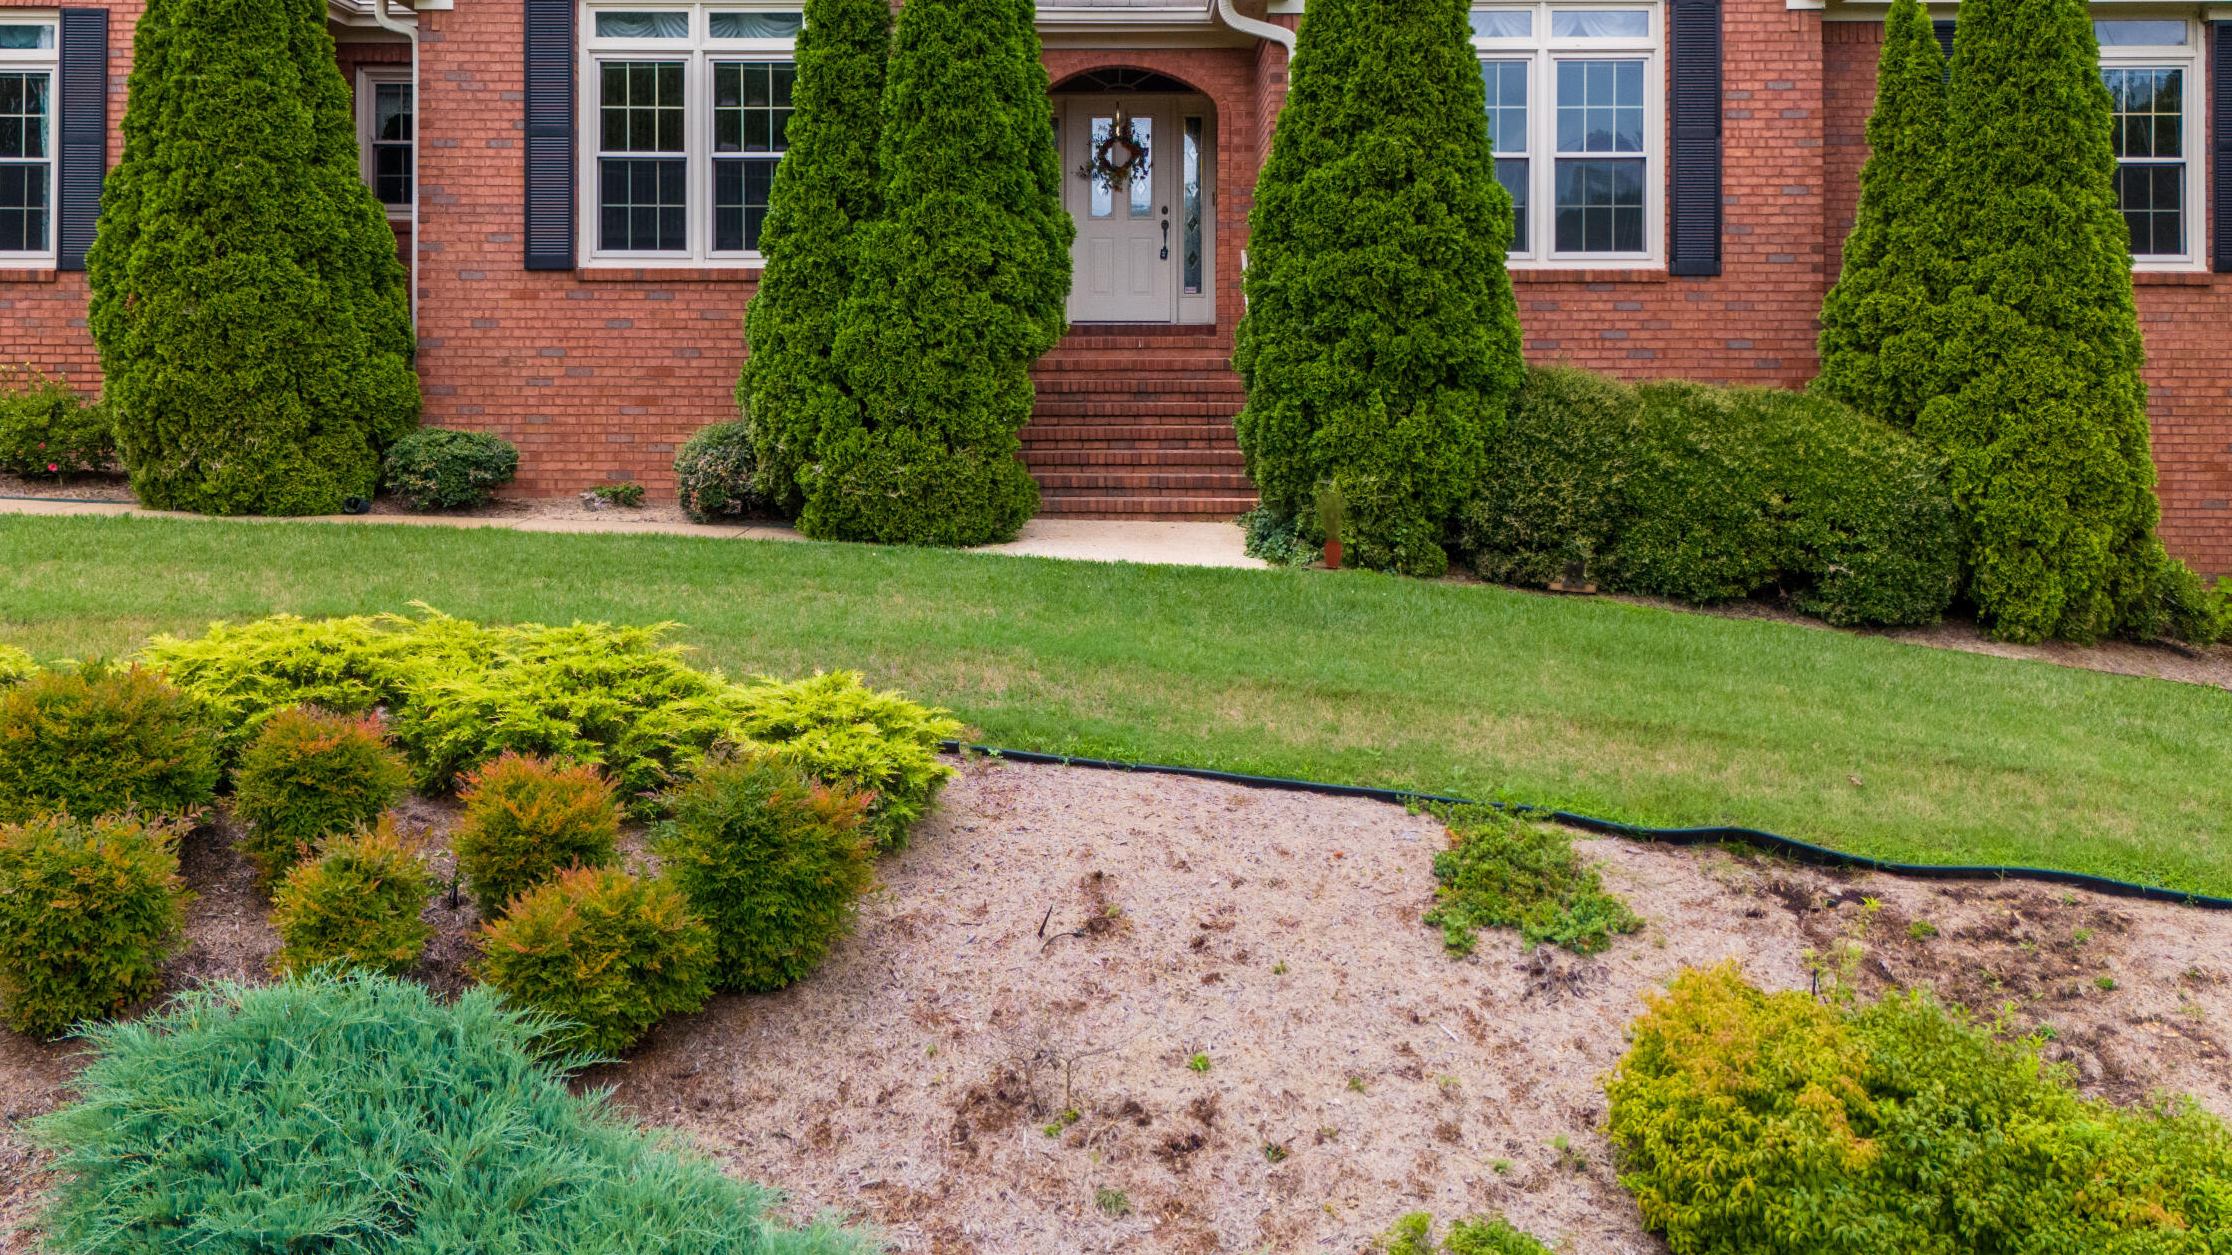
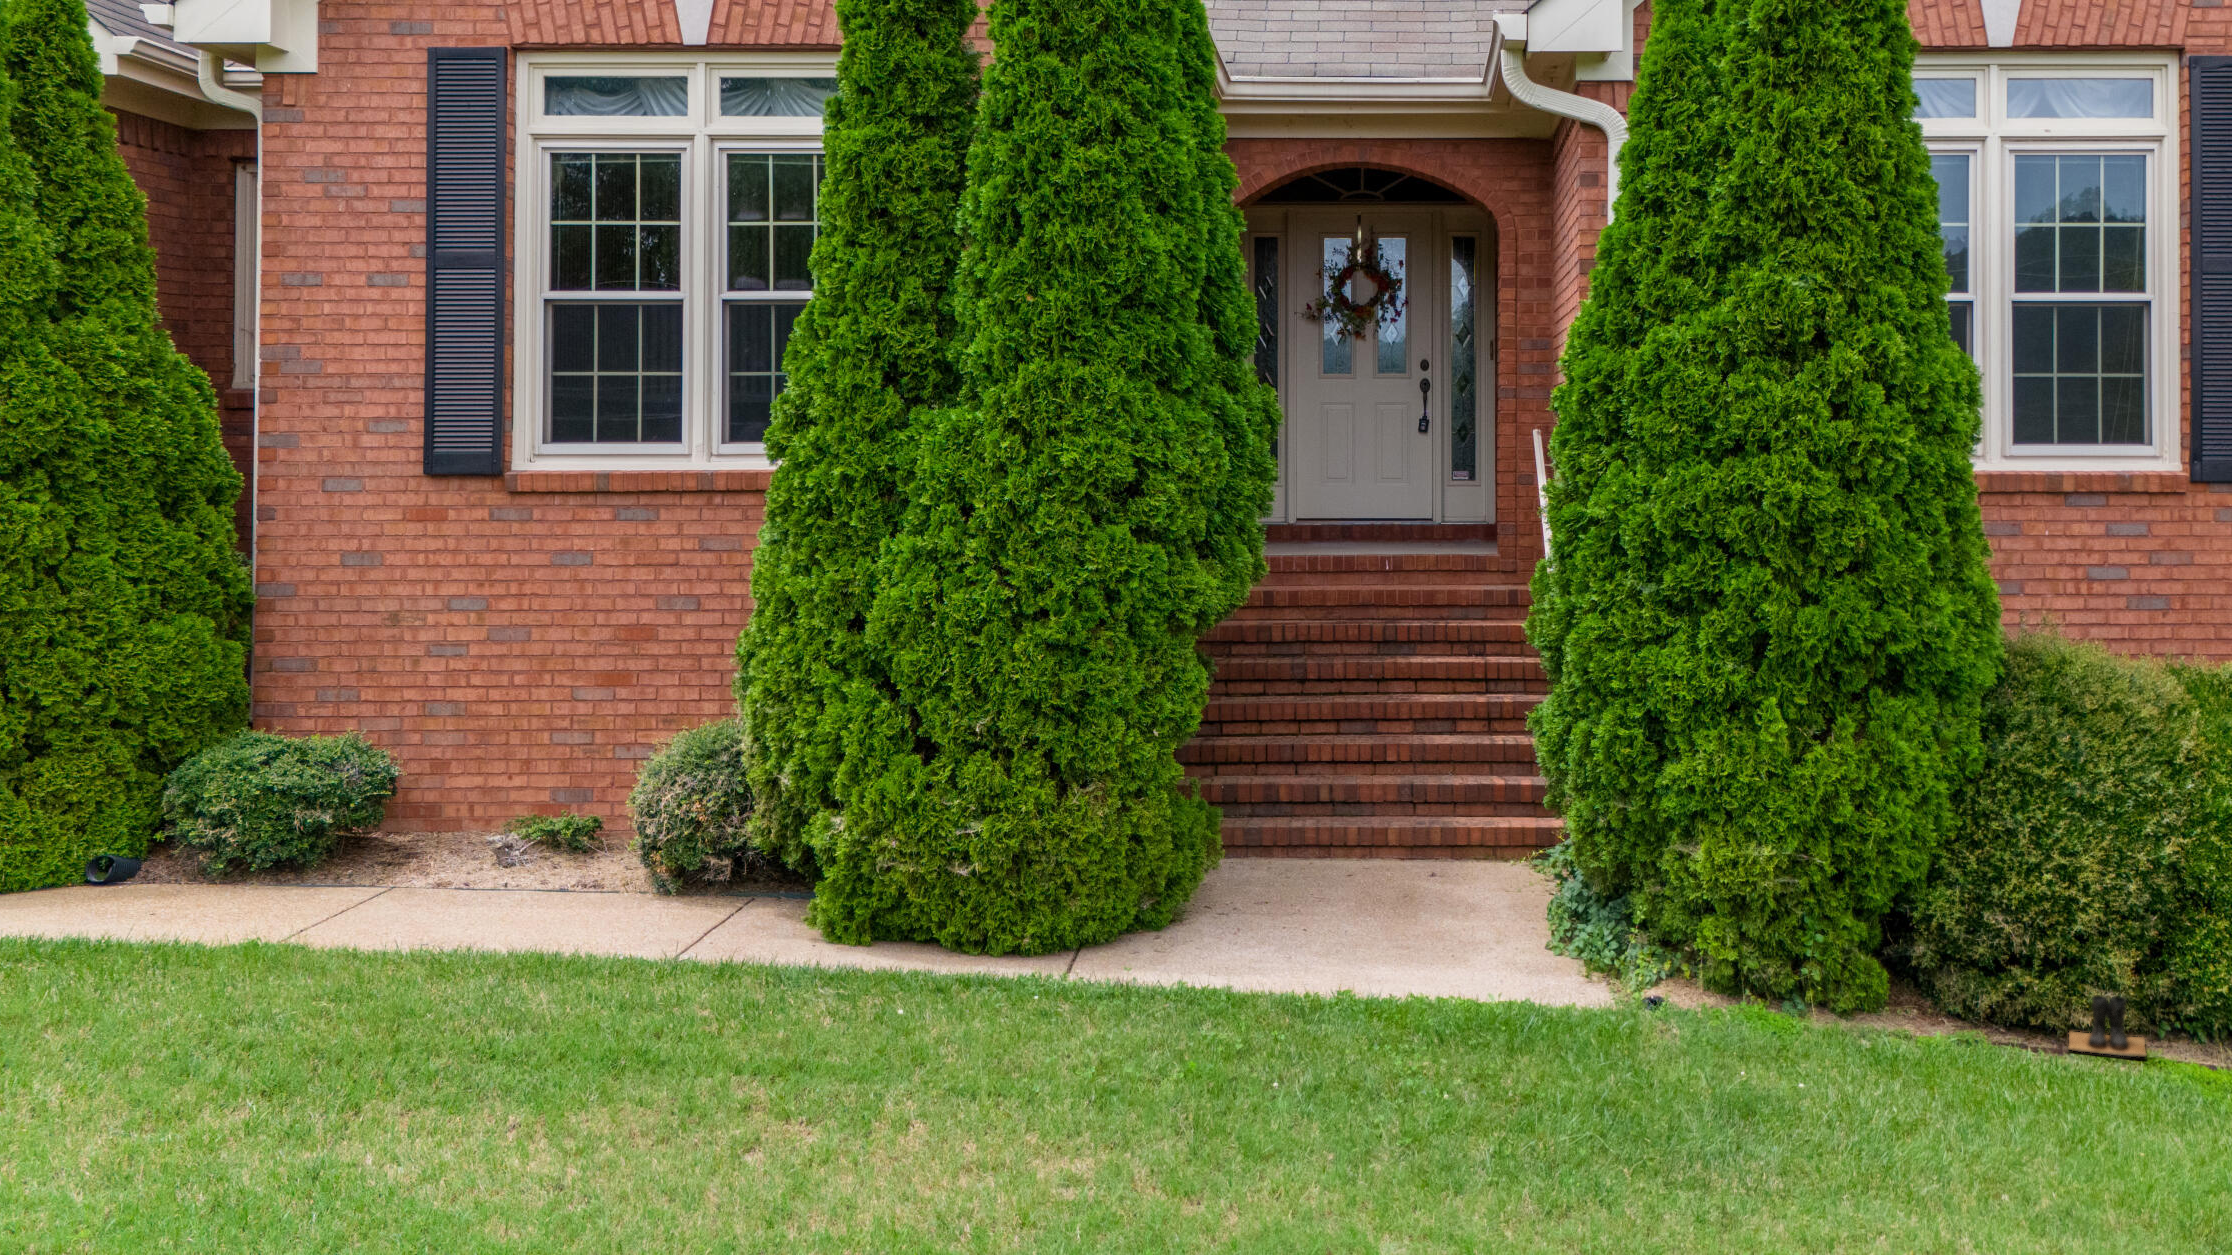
potted plant: present [1316,486,1347,568] -> none [1665,860,1724,1005]

